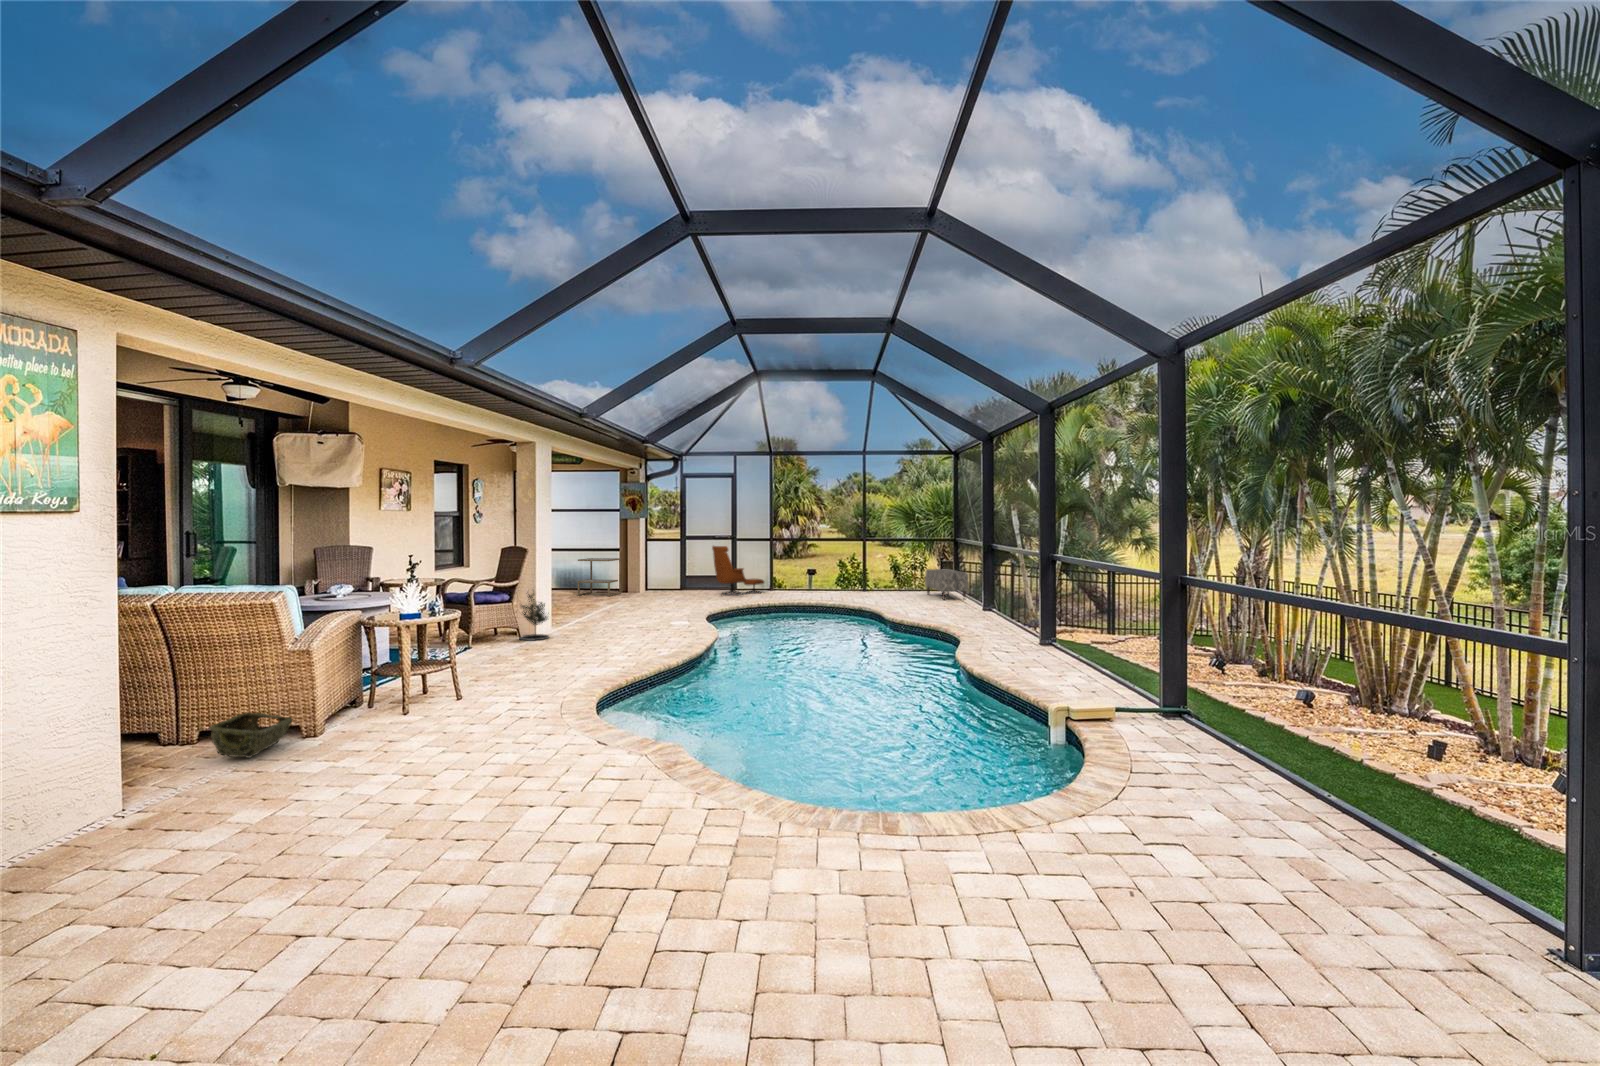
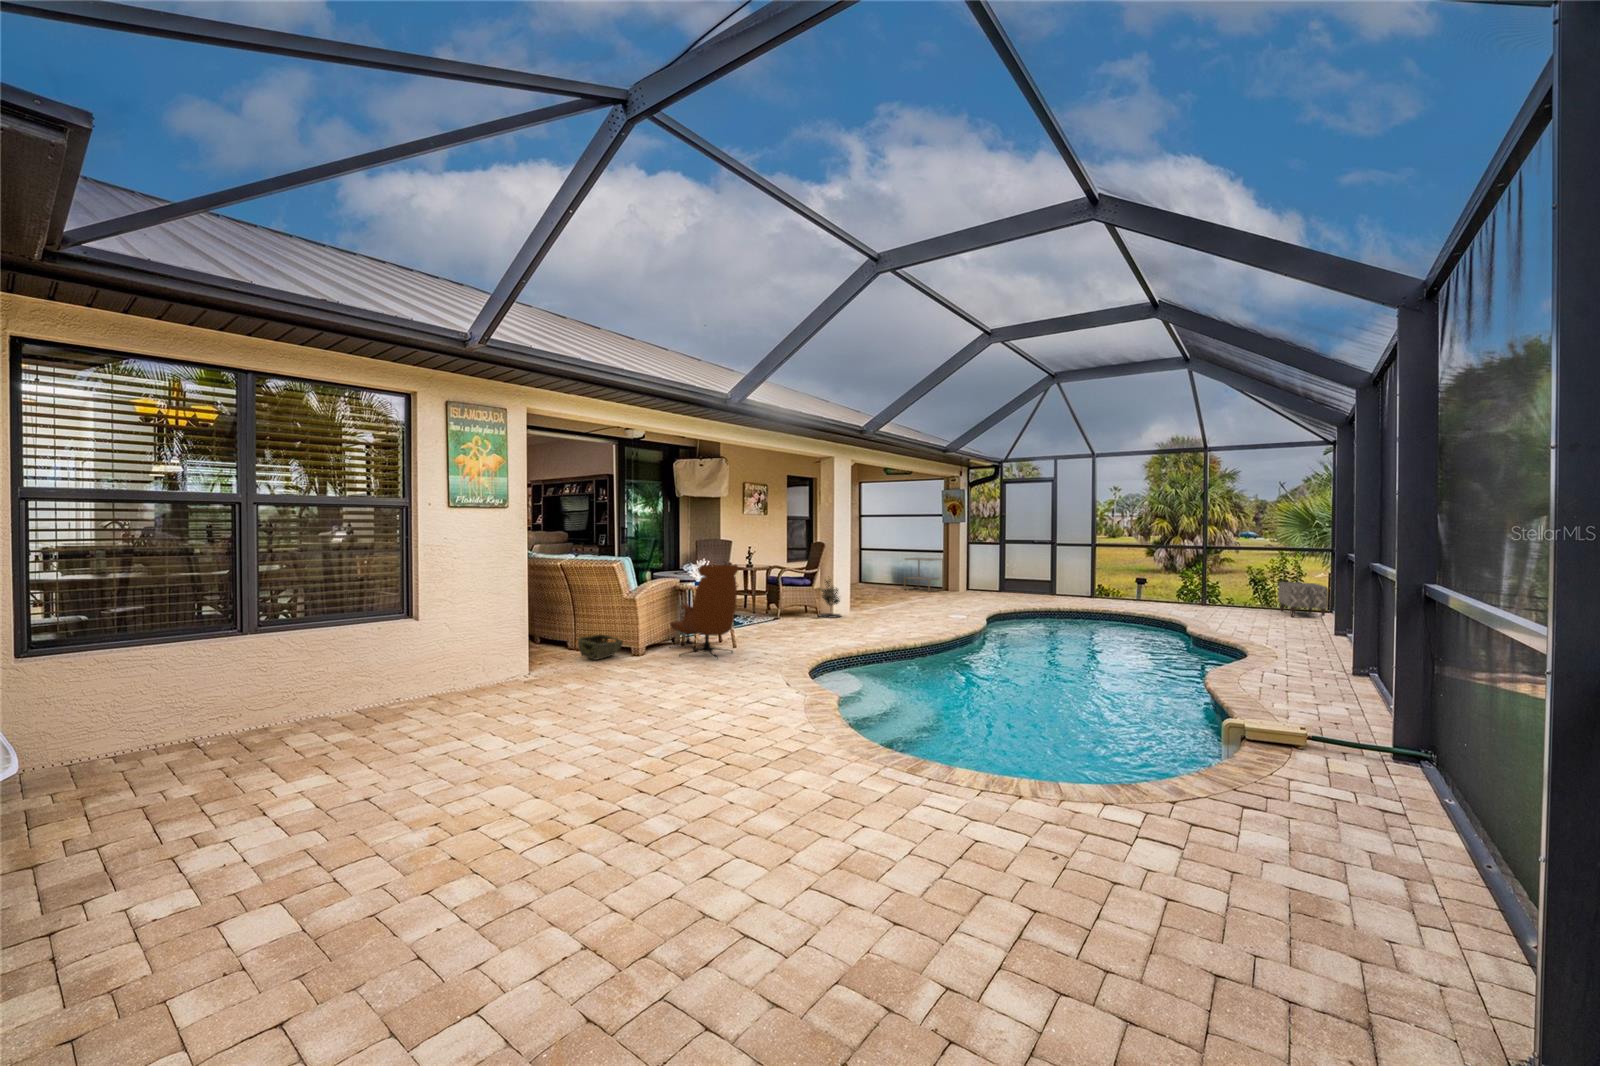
lounge chair: present [712,546,764,594] -> present [670,564,738,659]

